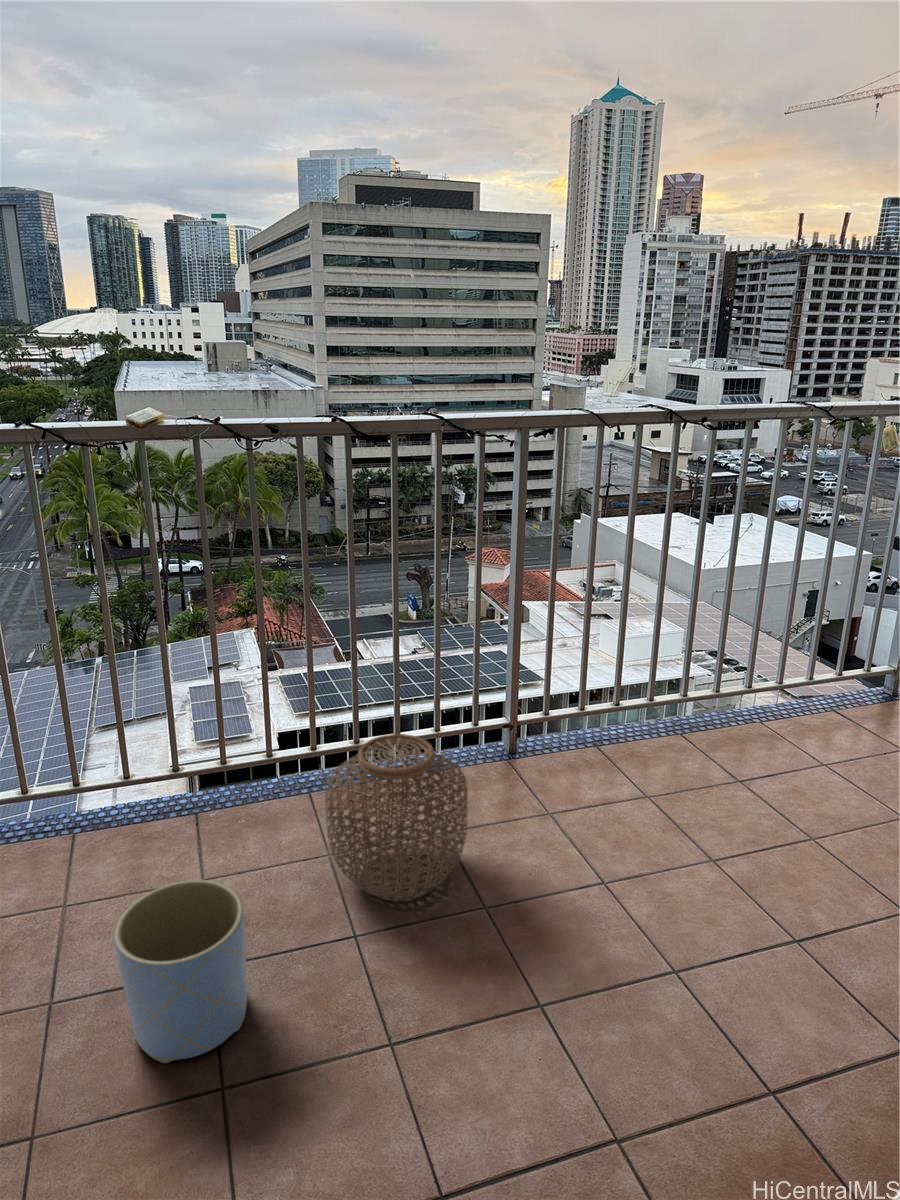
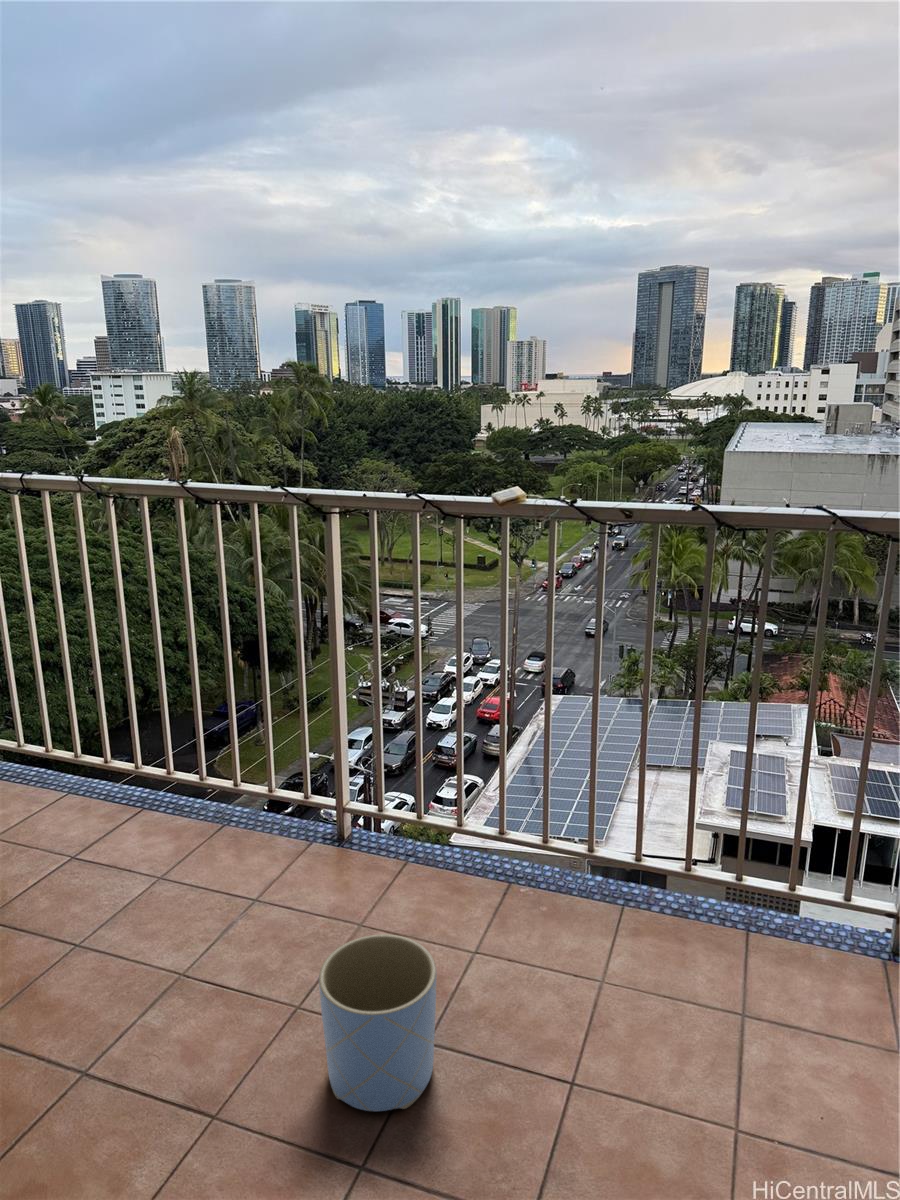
woven basket: present [325,734,468,901] -> none [575,874,751,1083]

